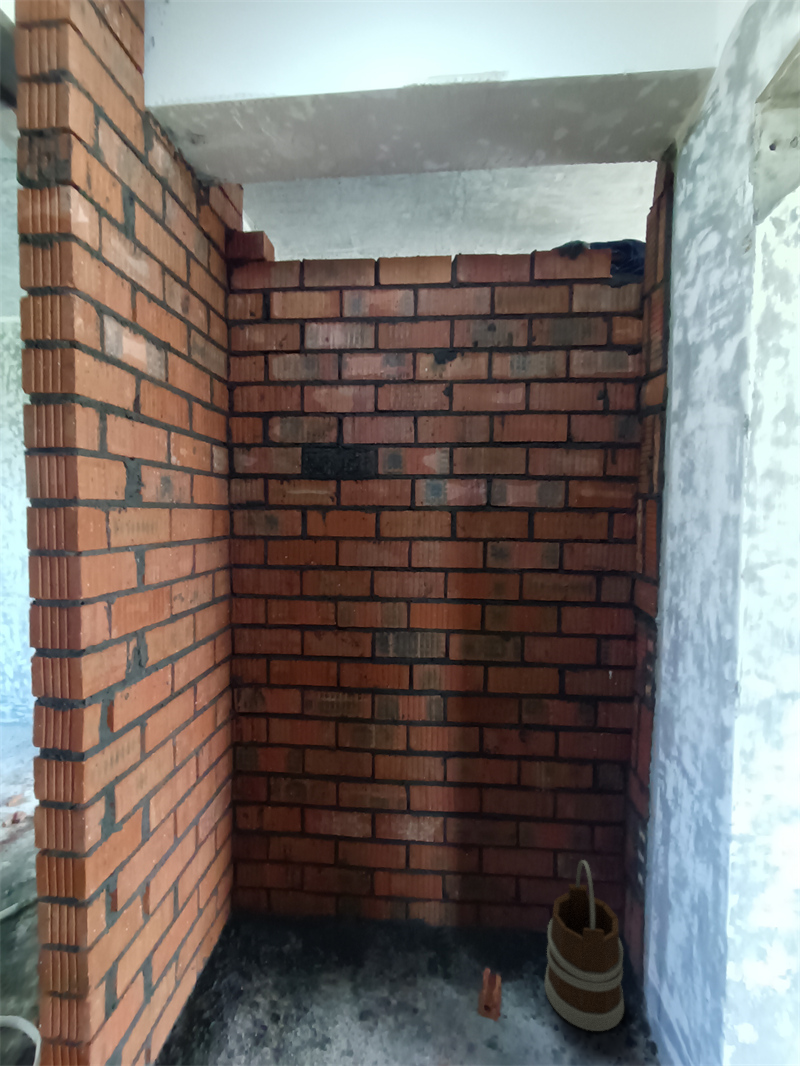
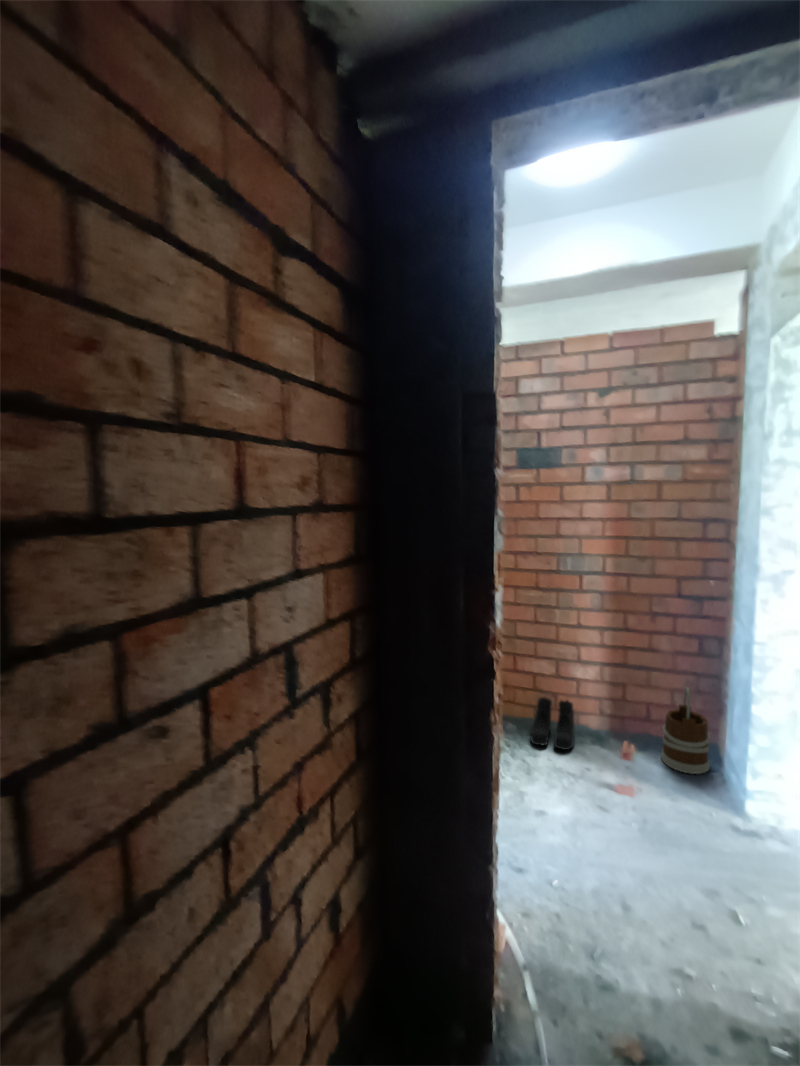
boots: none [322,882,401,1012] -> present [531,697,575,750]

